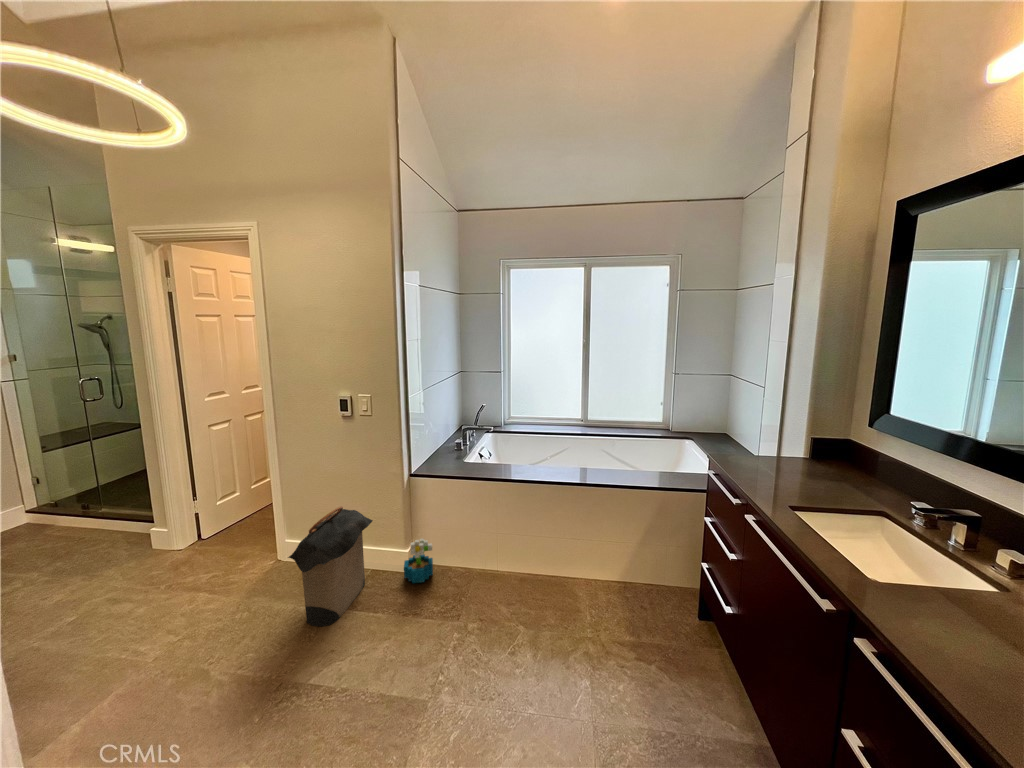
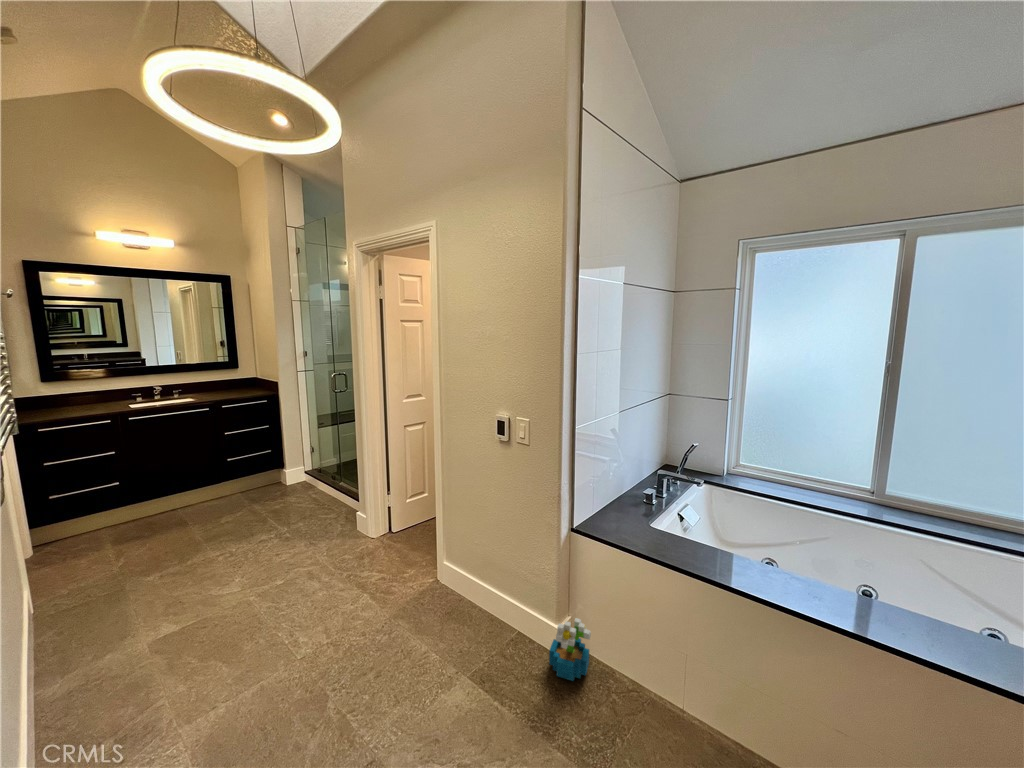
laundry hamper: present [288,506,373,627] -> none [411,551,520,698]

